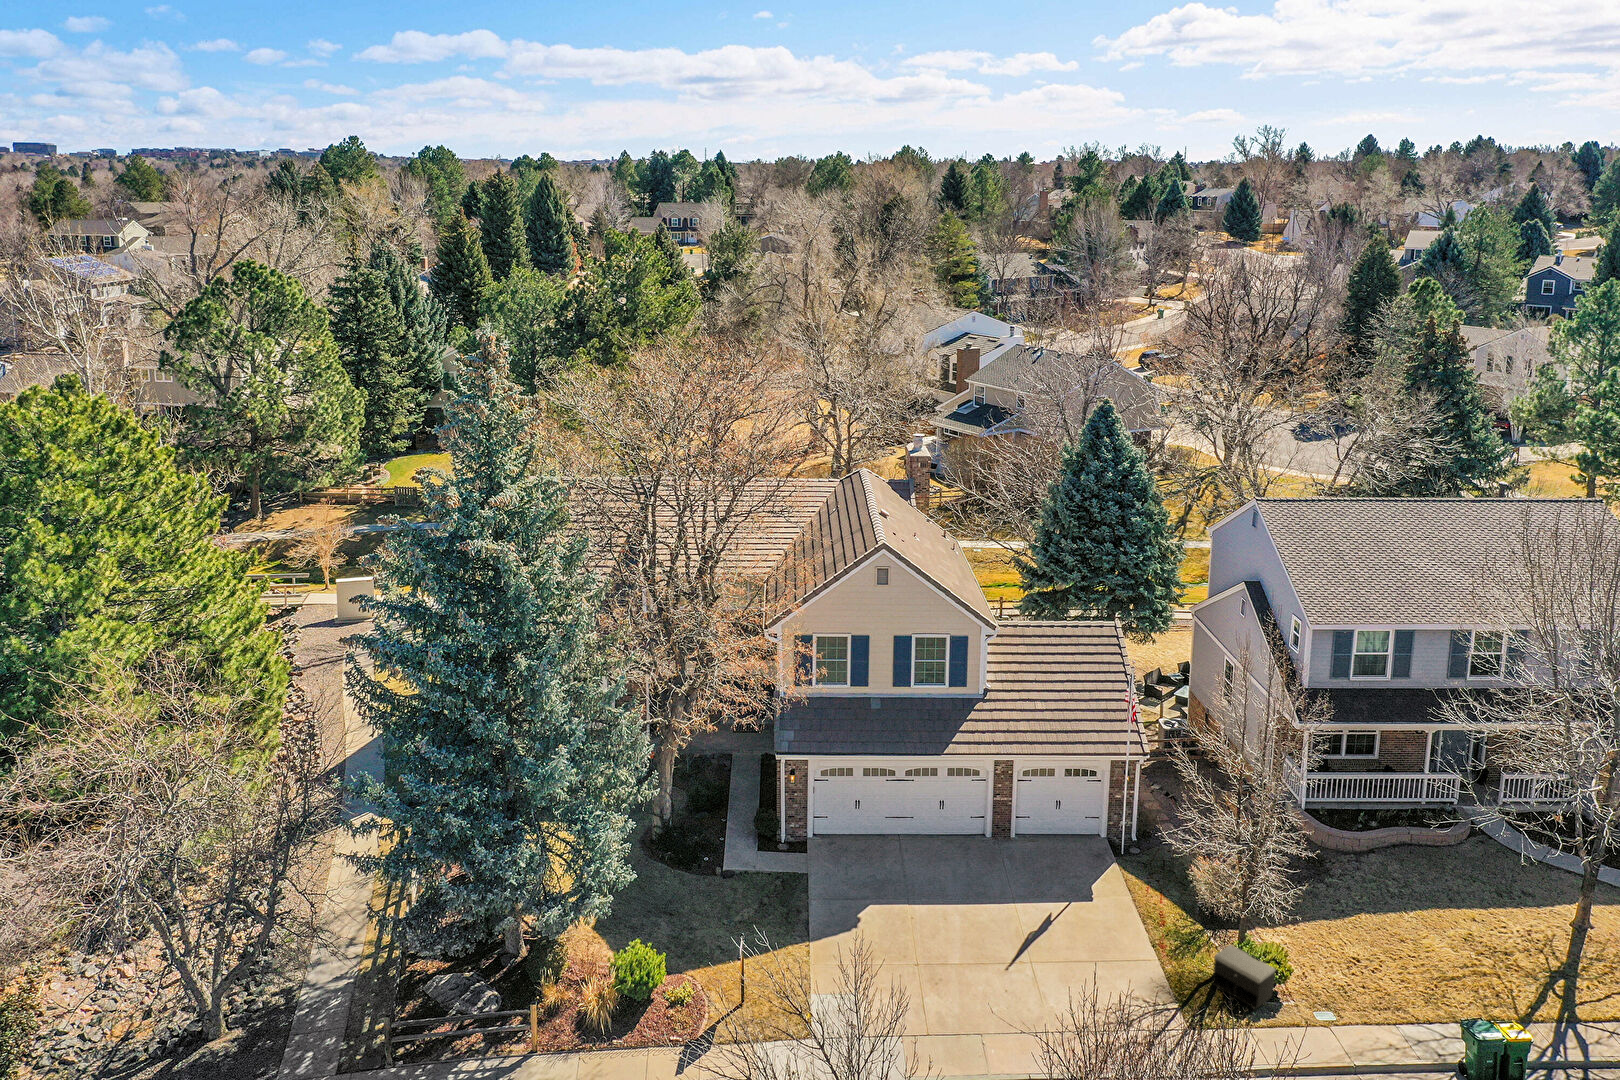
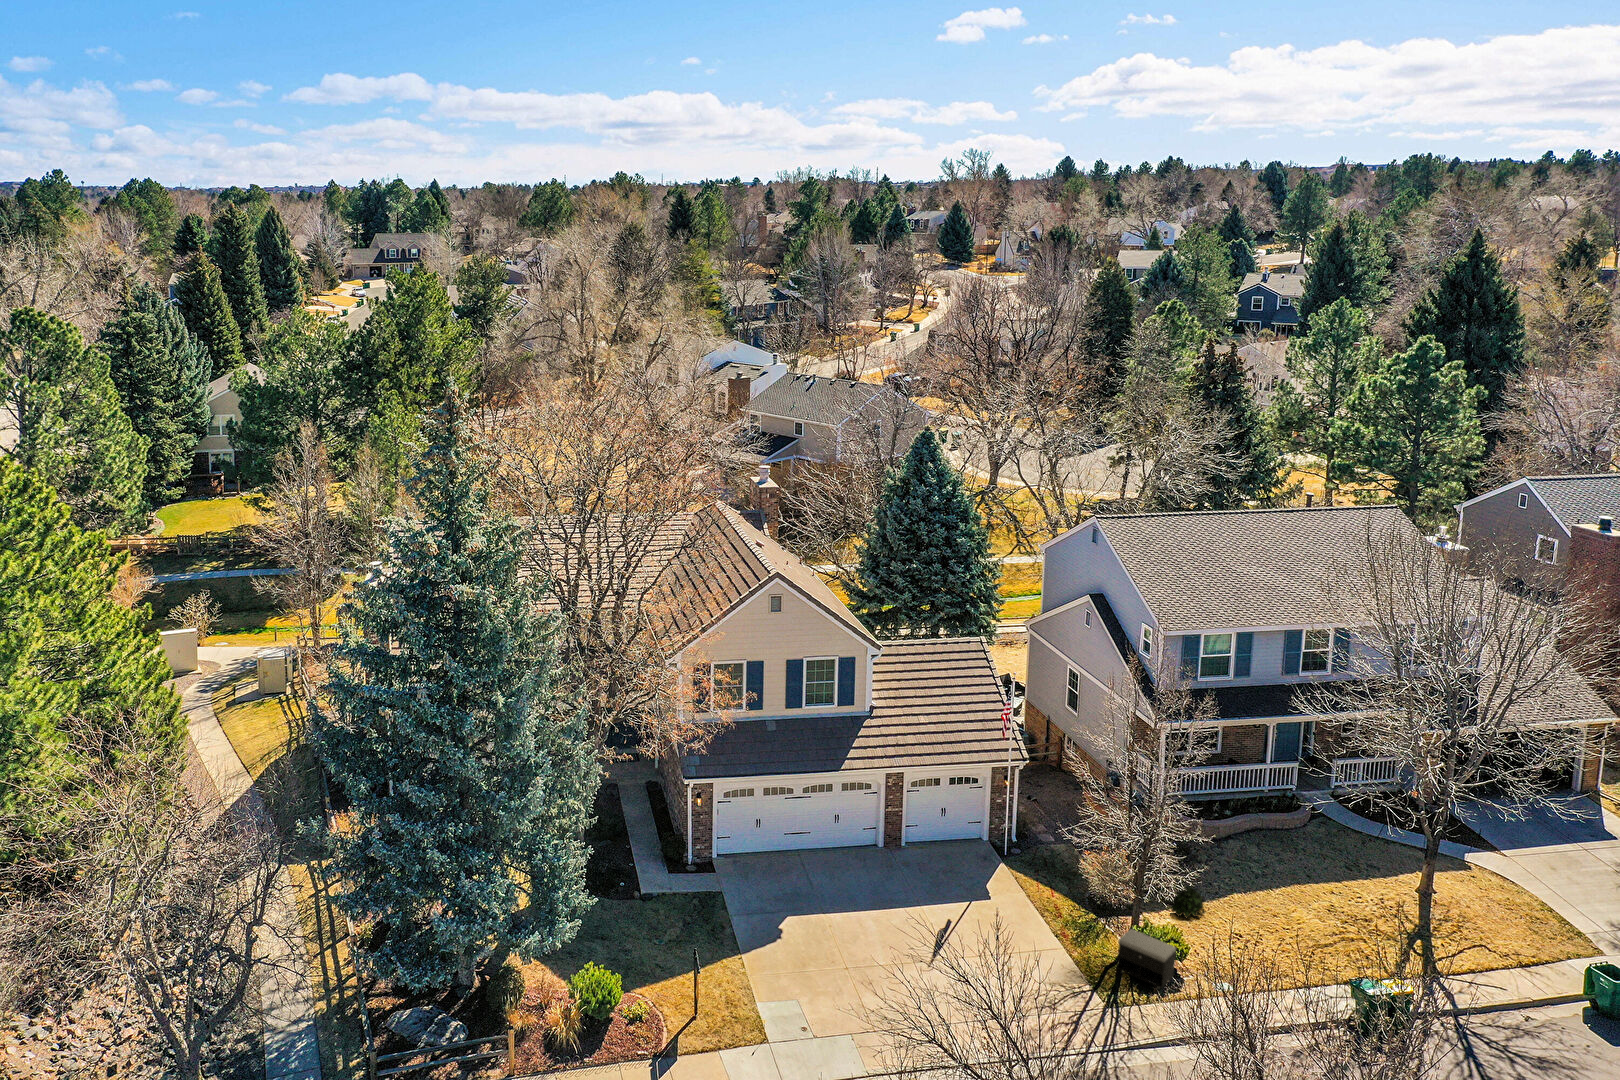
potted plant: none [1285,903,1324,937] -> present [1171,887,1205,918]

